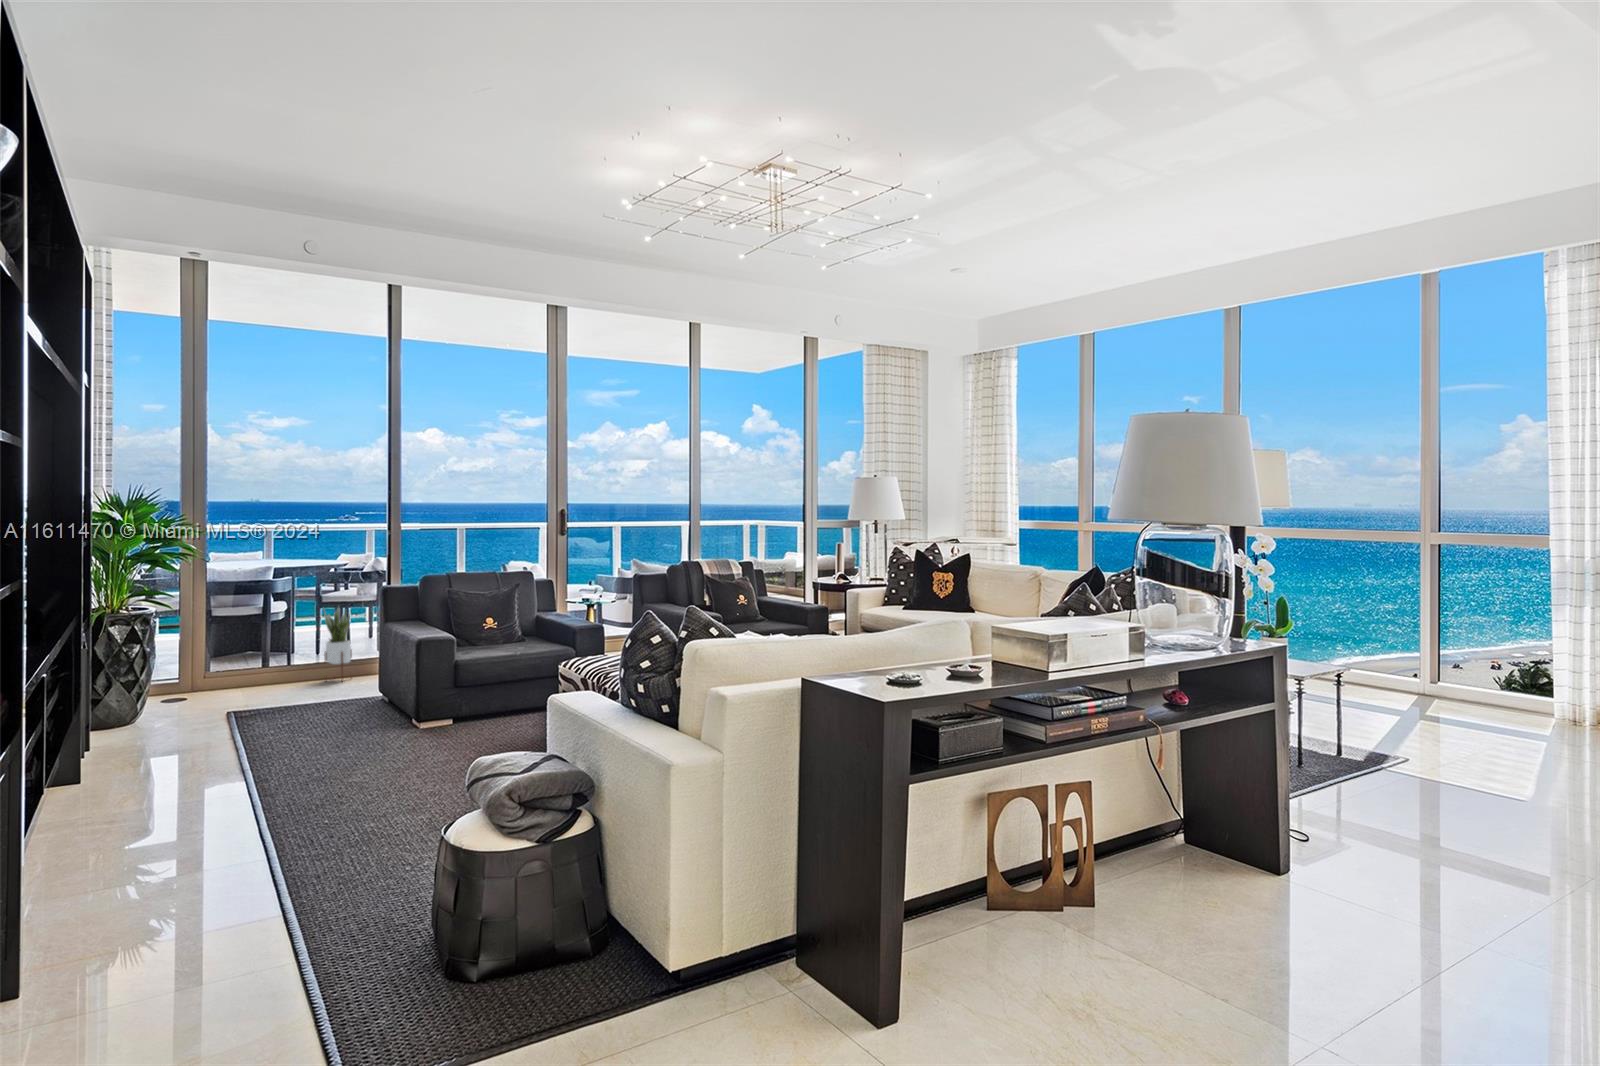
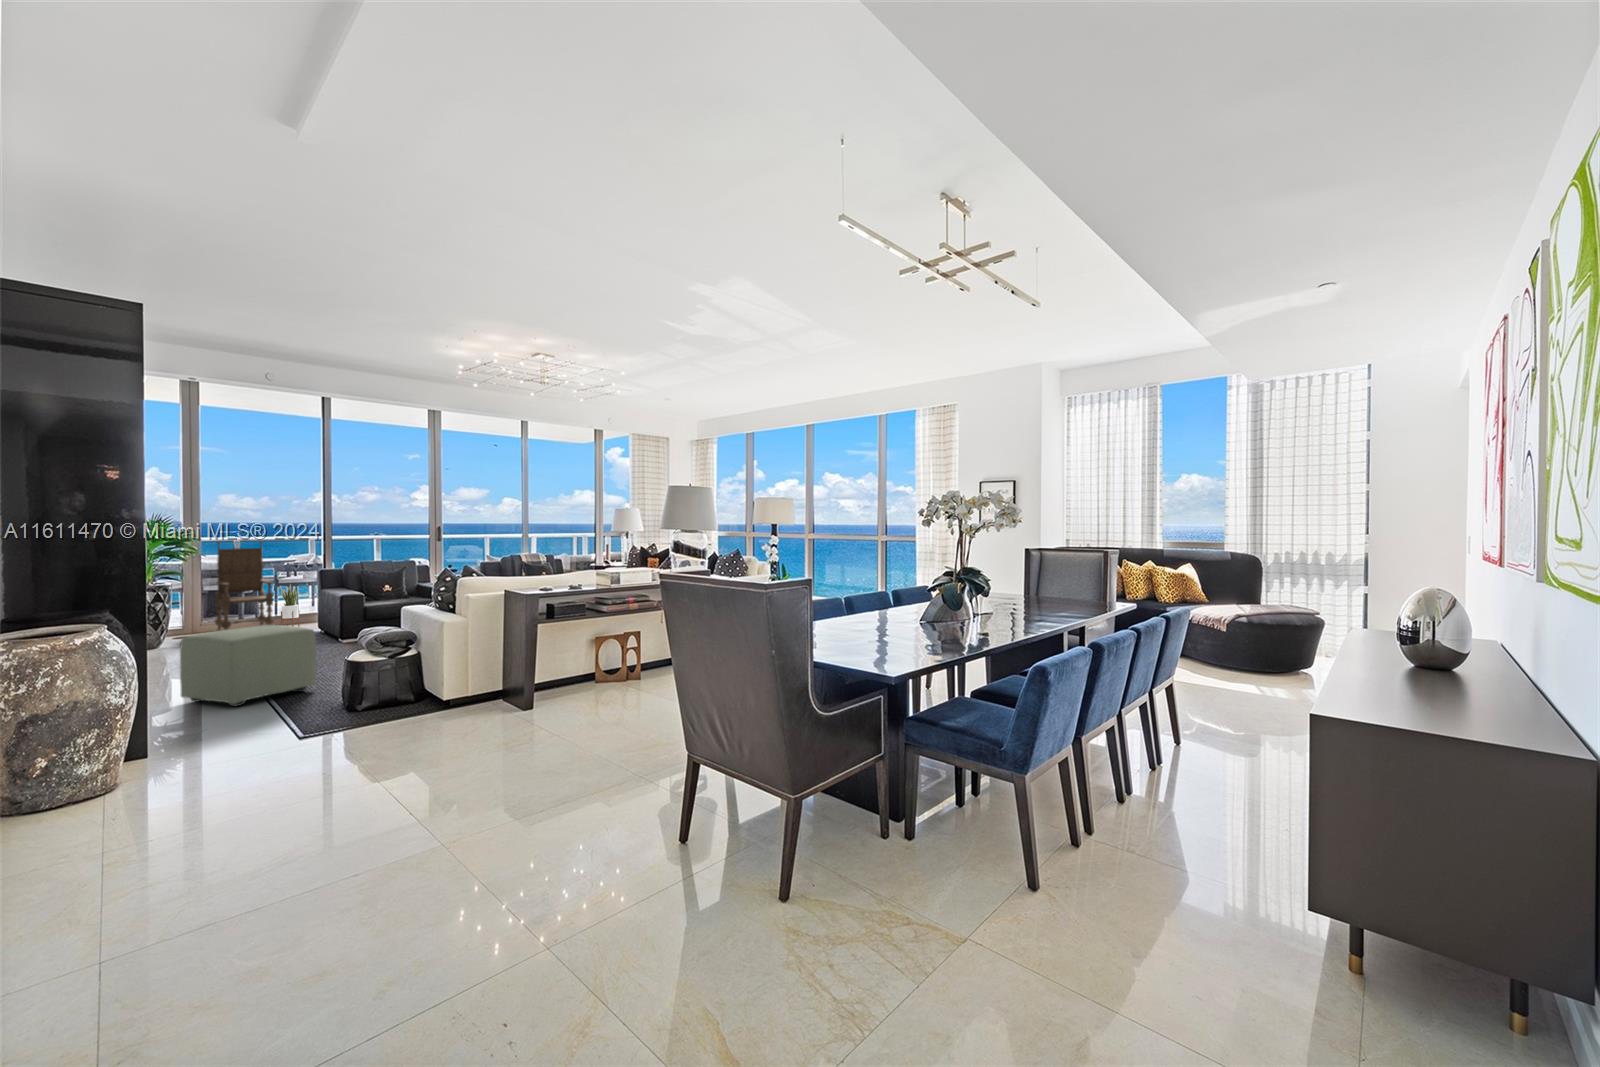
armchair: none [227,531,313,701] -> present [215,541,274,631]
ottoman: none [118,720,377,921] -> present [180,625,316,706]

